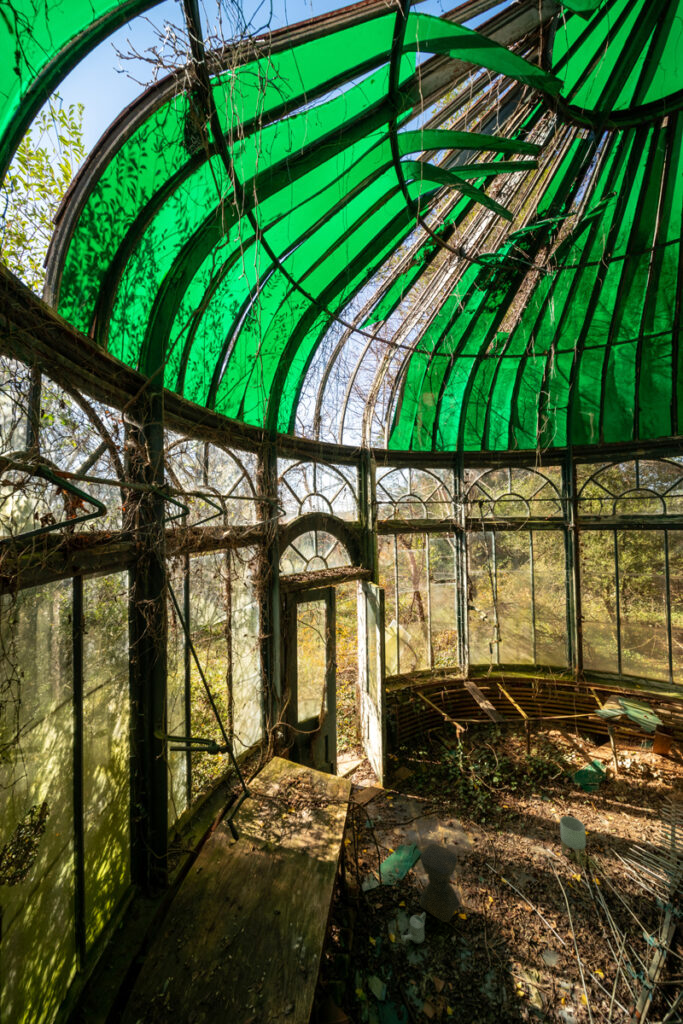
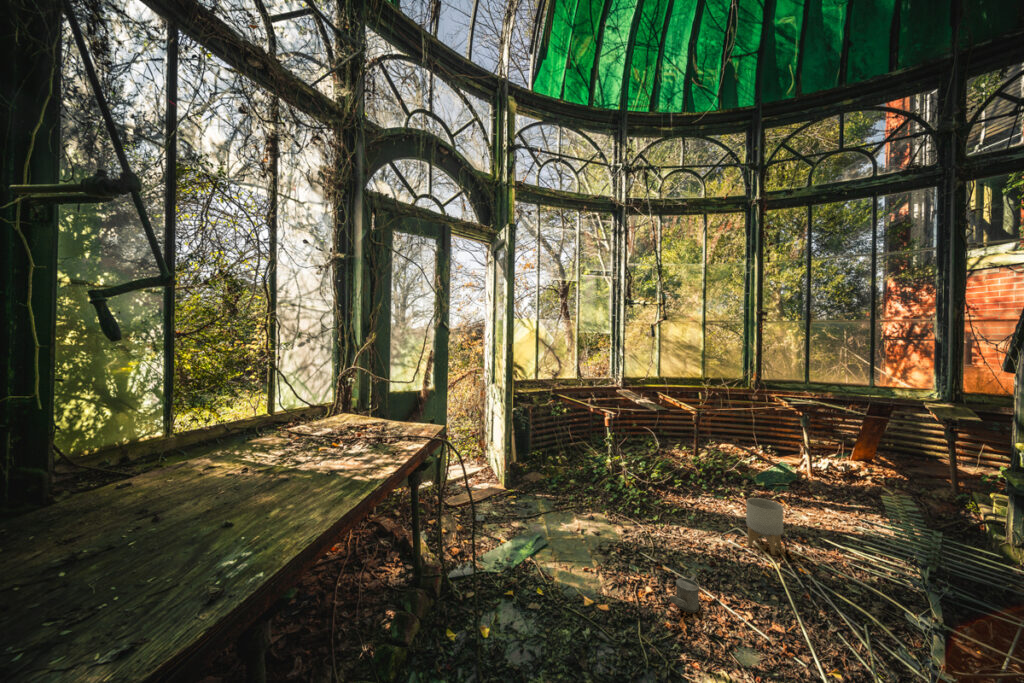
stool: present [419,843,460,922] -> none [536,510,599,611]
watering can: present [401,912,426,943] -> present [670,575,699,613]

